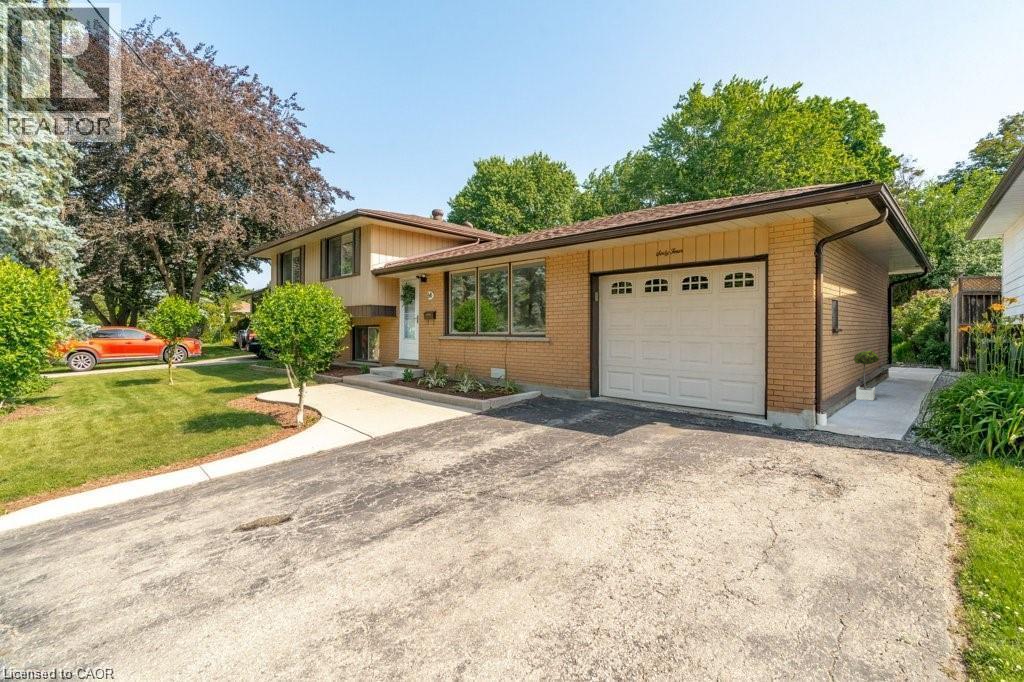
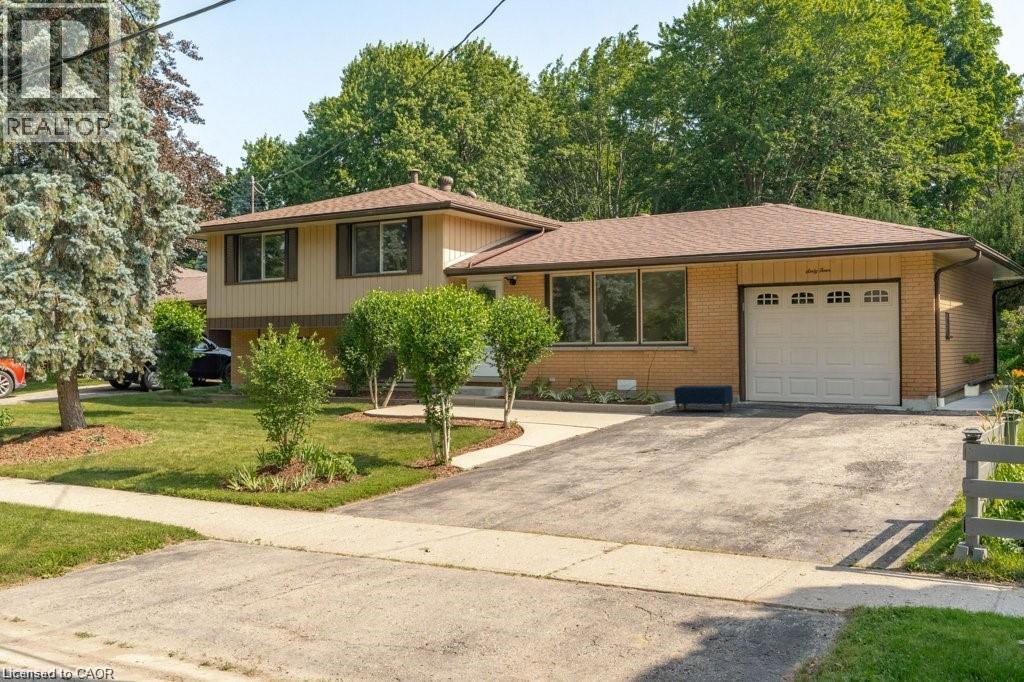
bench: none [524,376,581,407] -> present [674,385,733,412]

